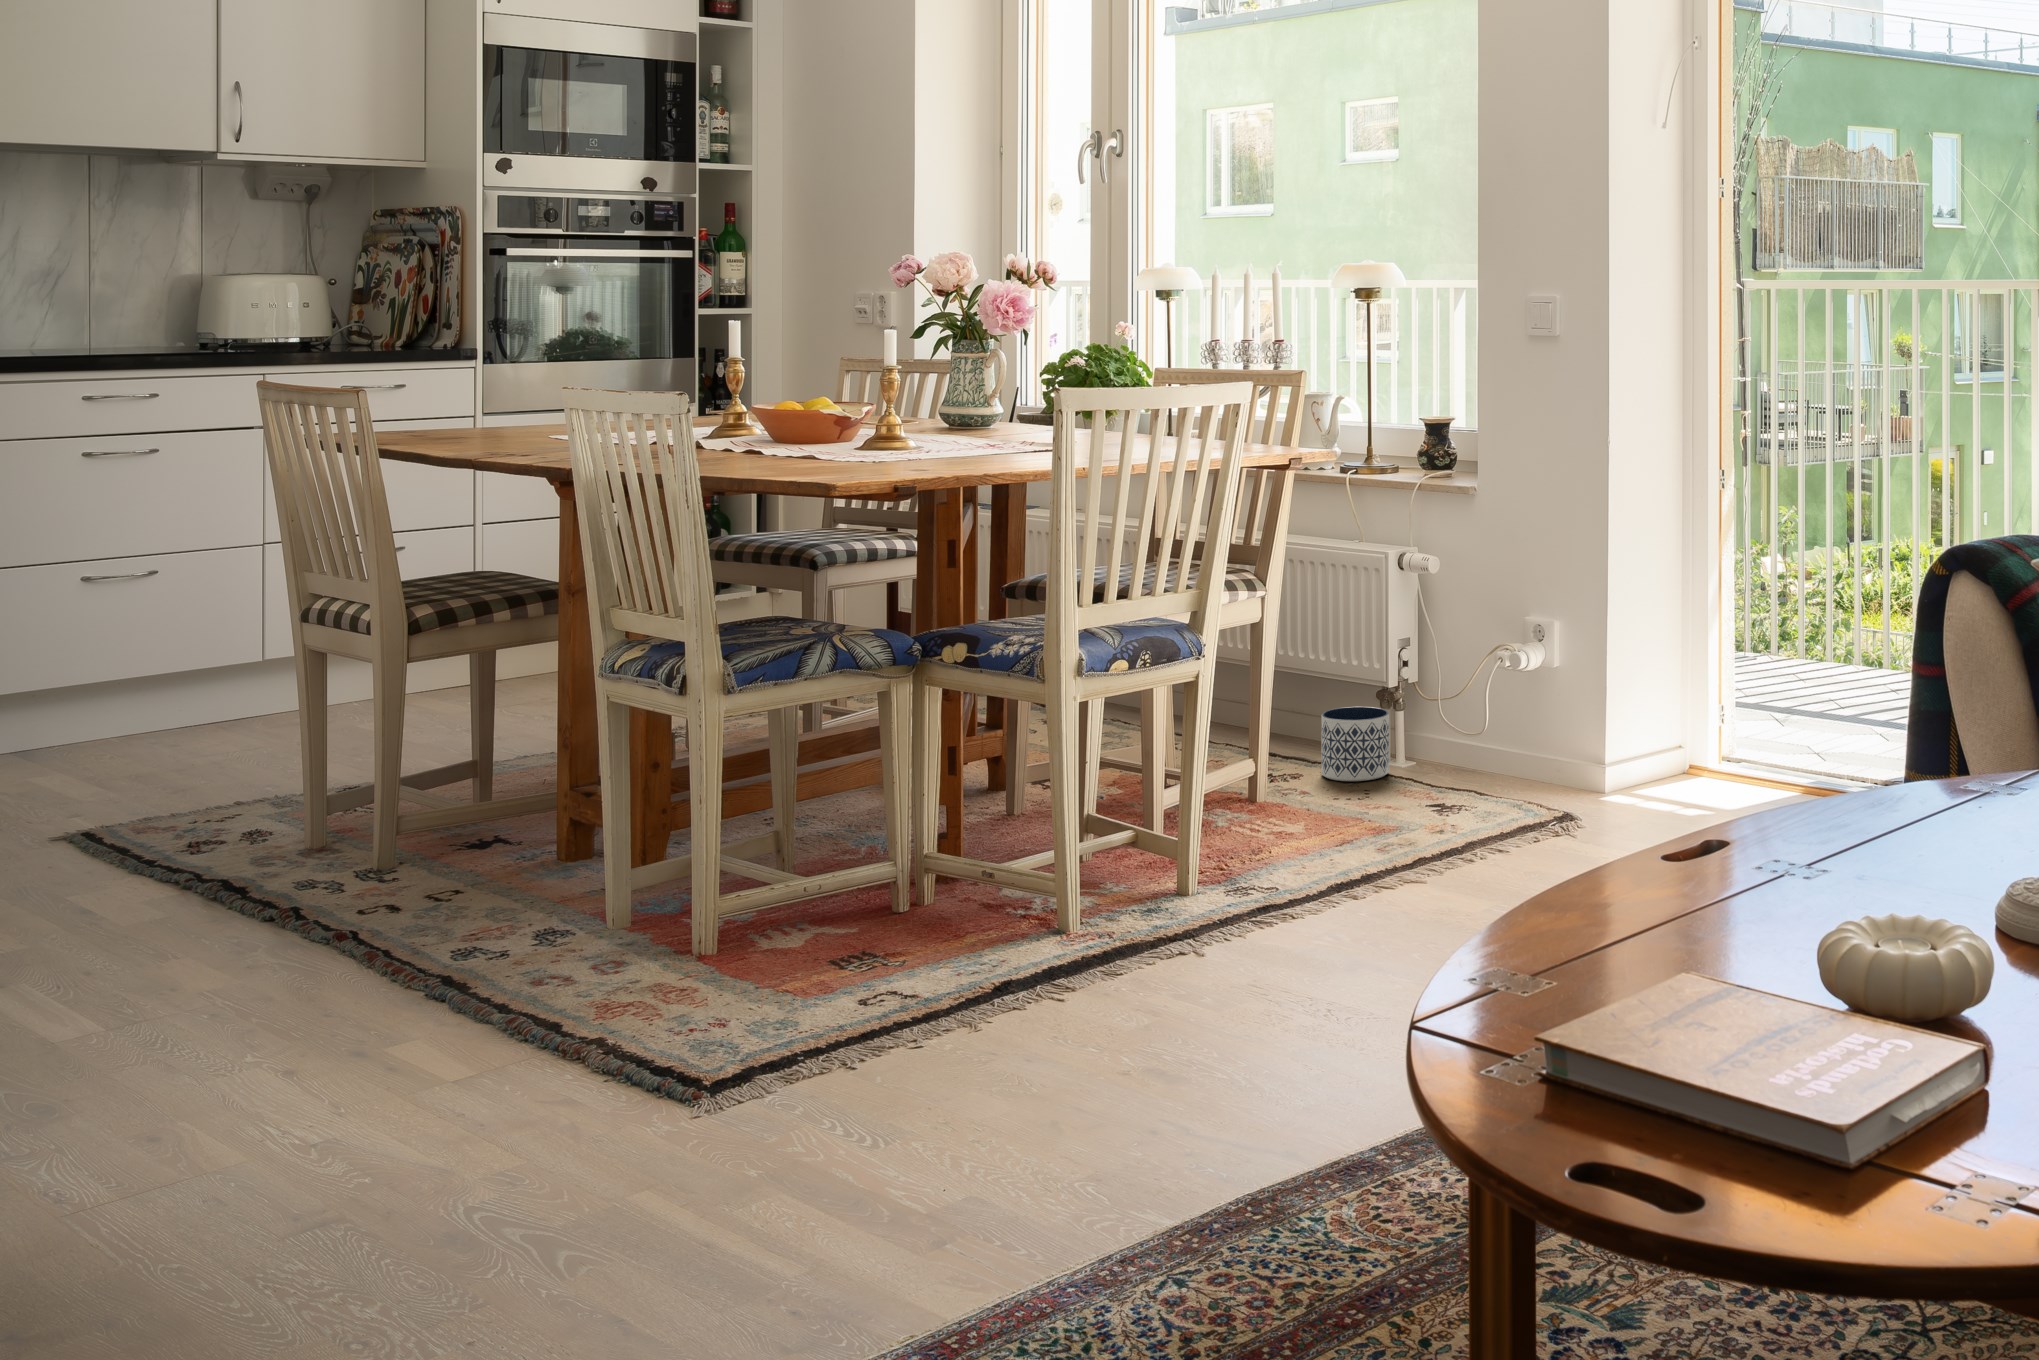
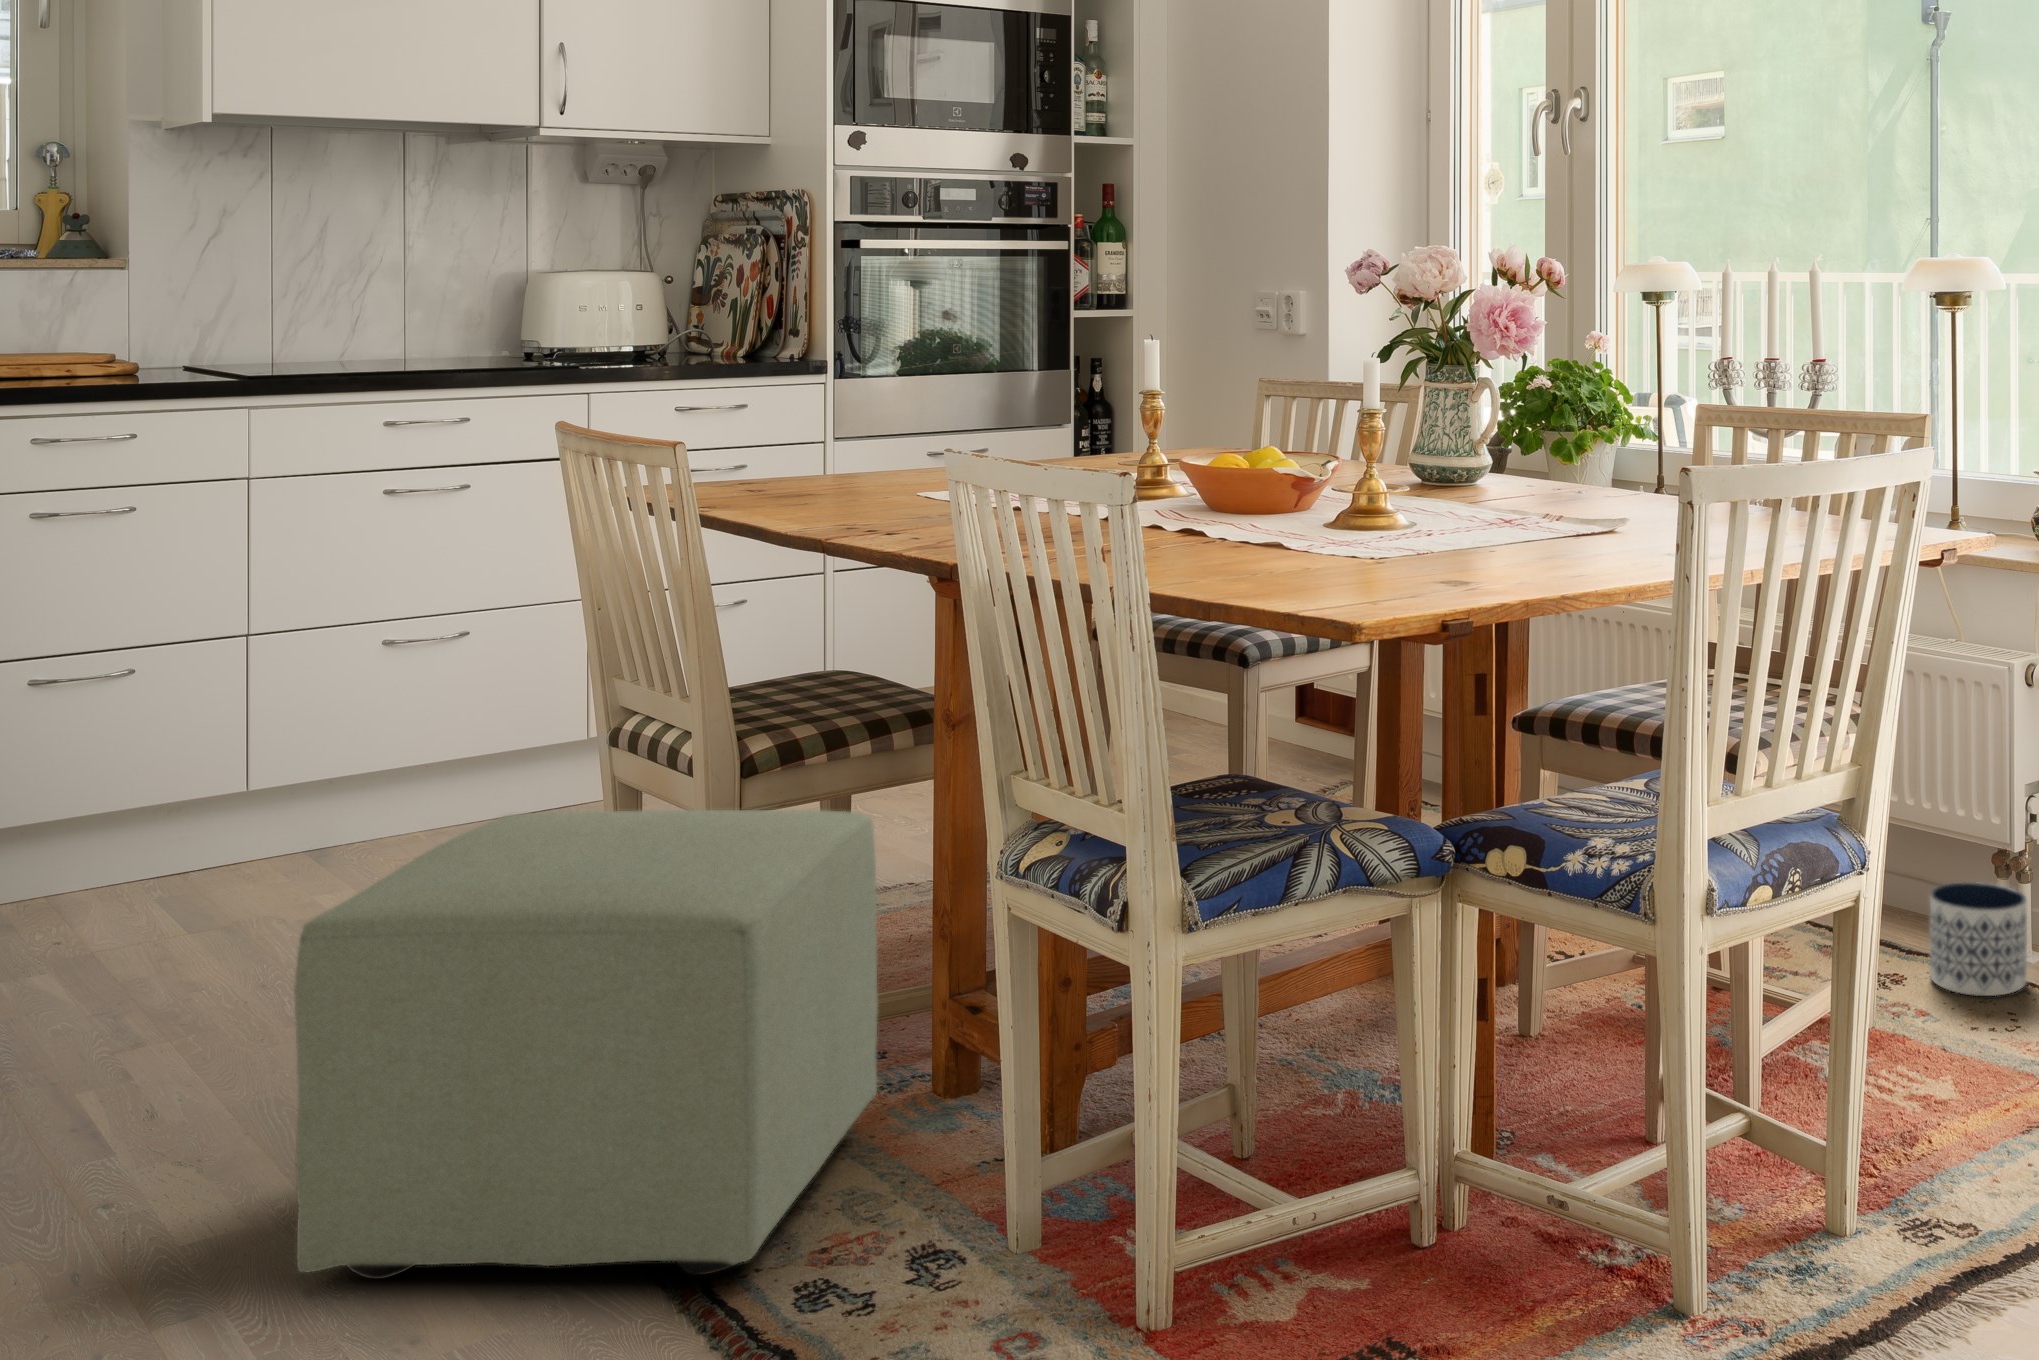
ottoman: none [77,655,513,964] -> present [294,810,878,1279]

